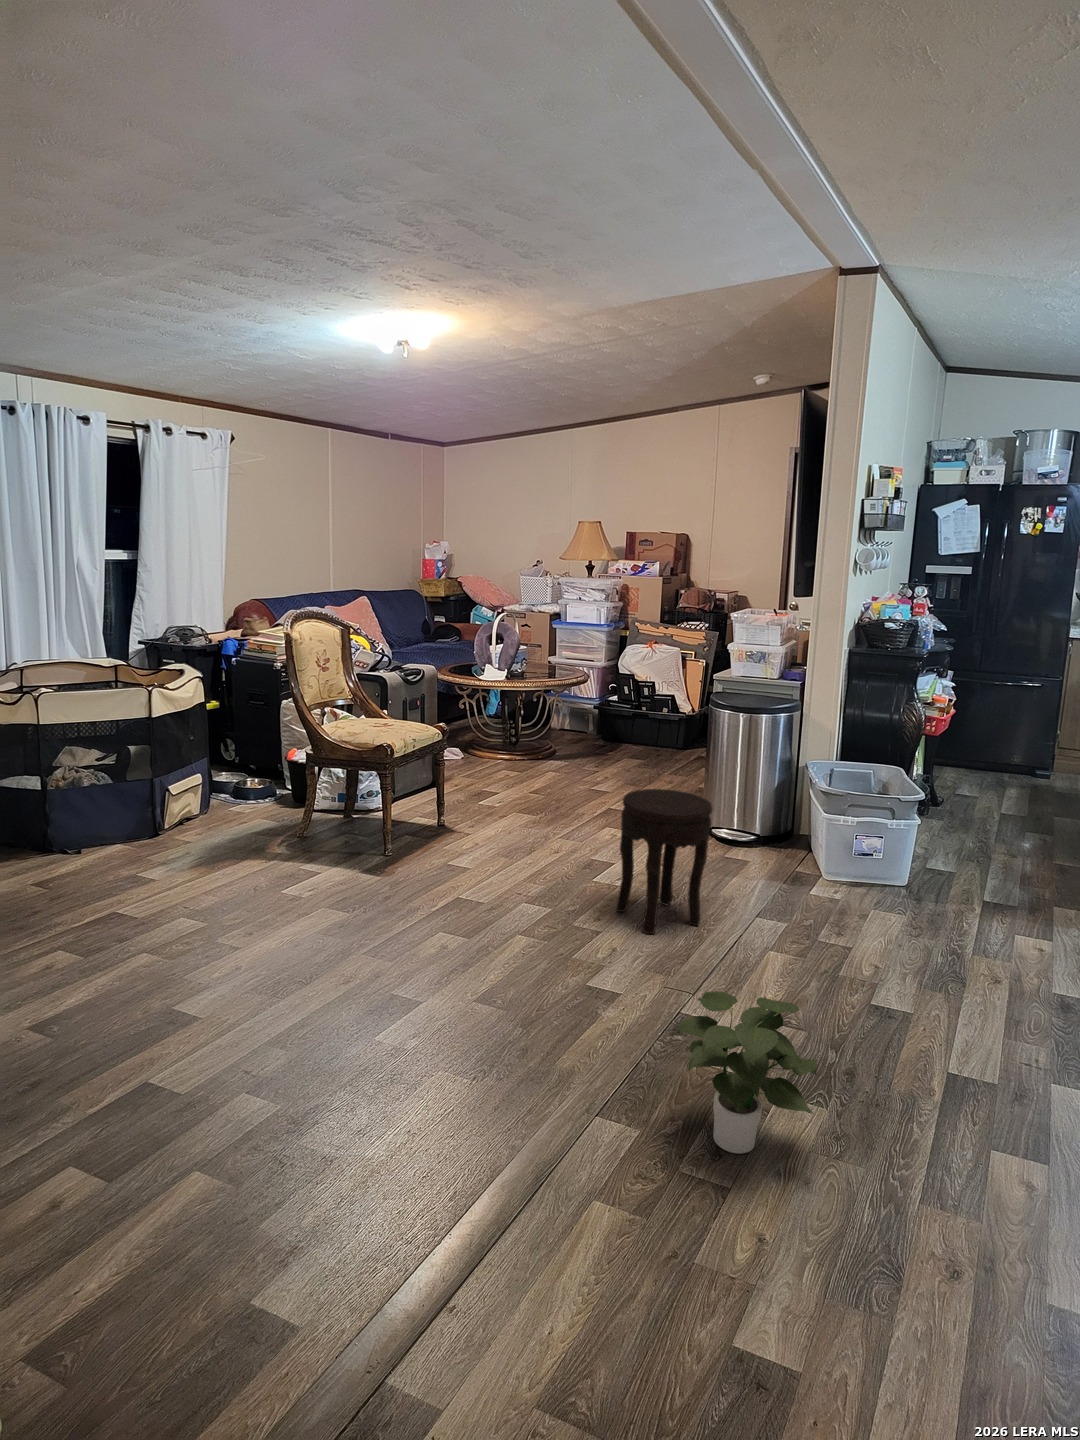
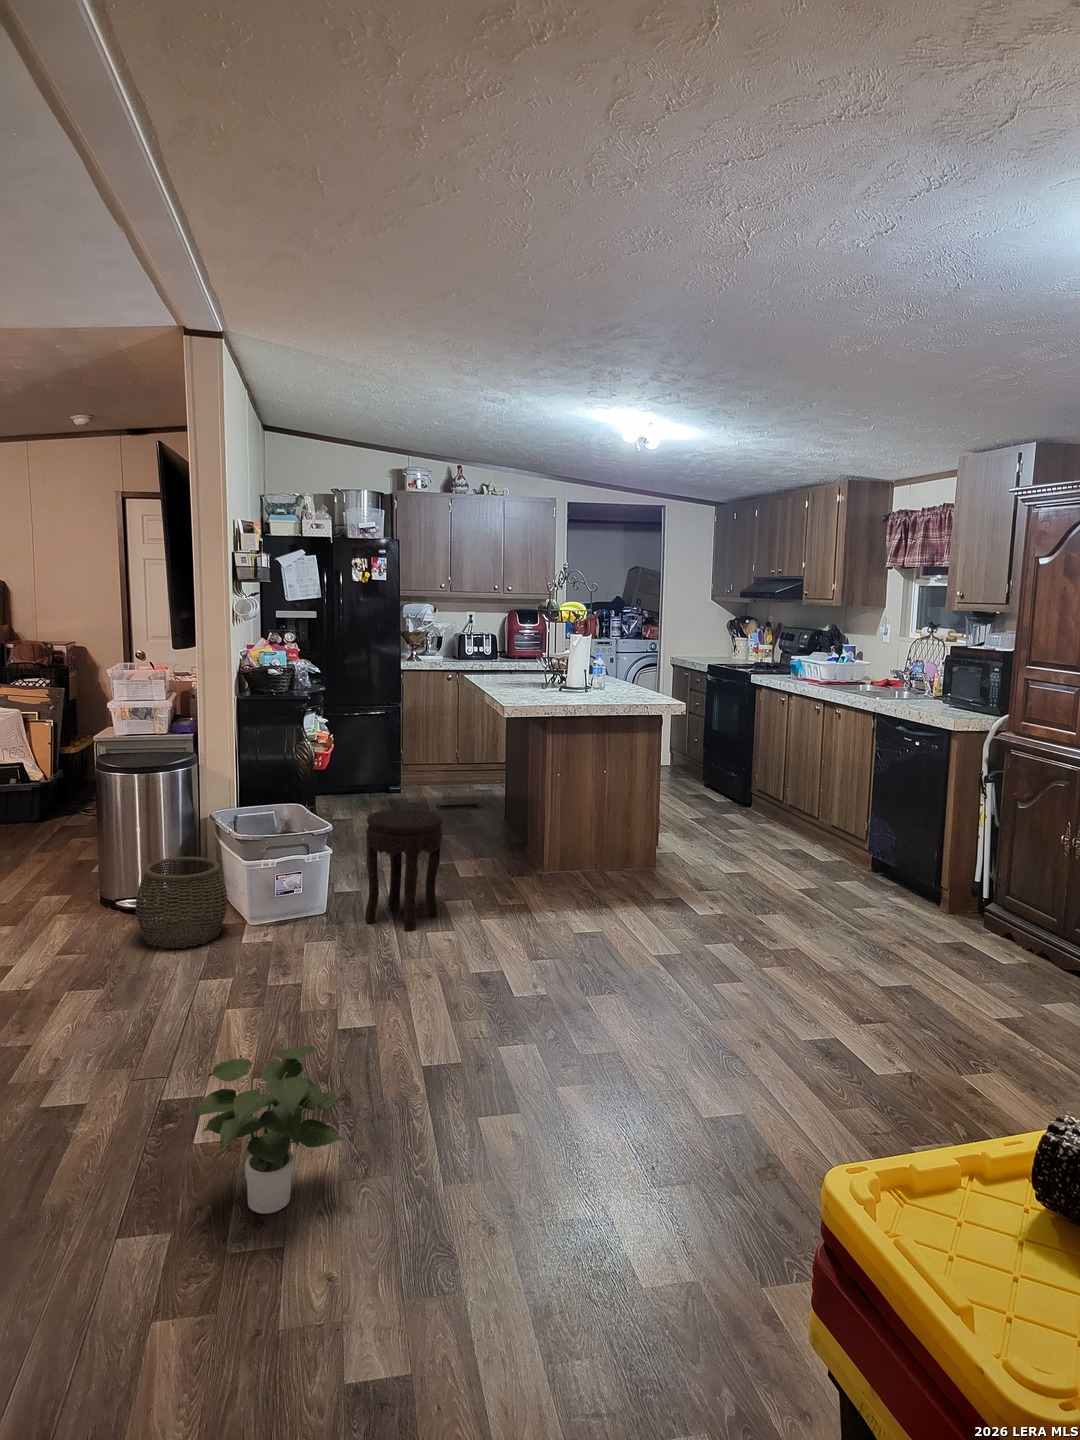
side table: present [616,789,712,934] -> present [365,810,442,931]
woven basket: none [718,797,804,886] -> present [135,857,228,949]

